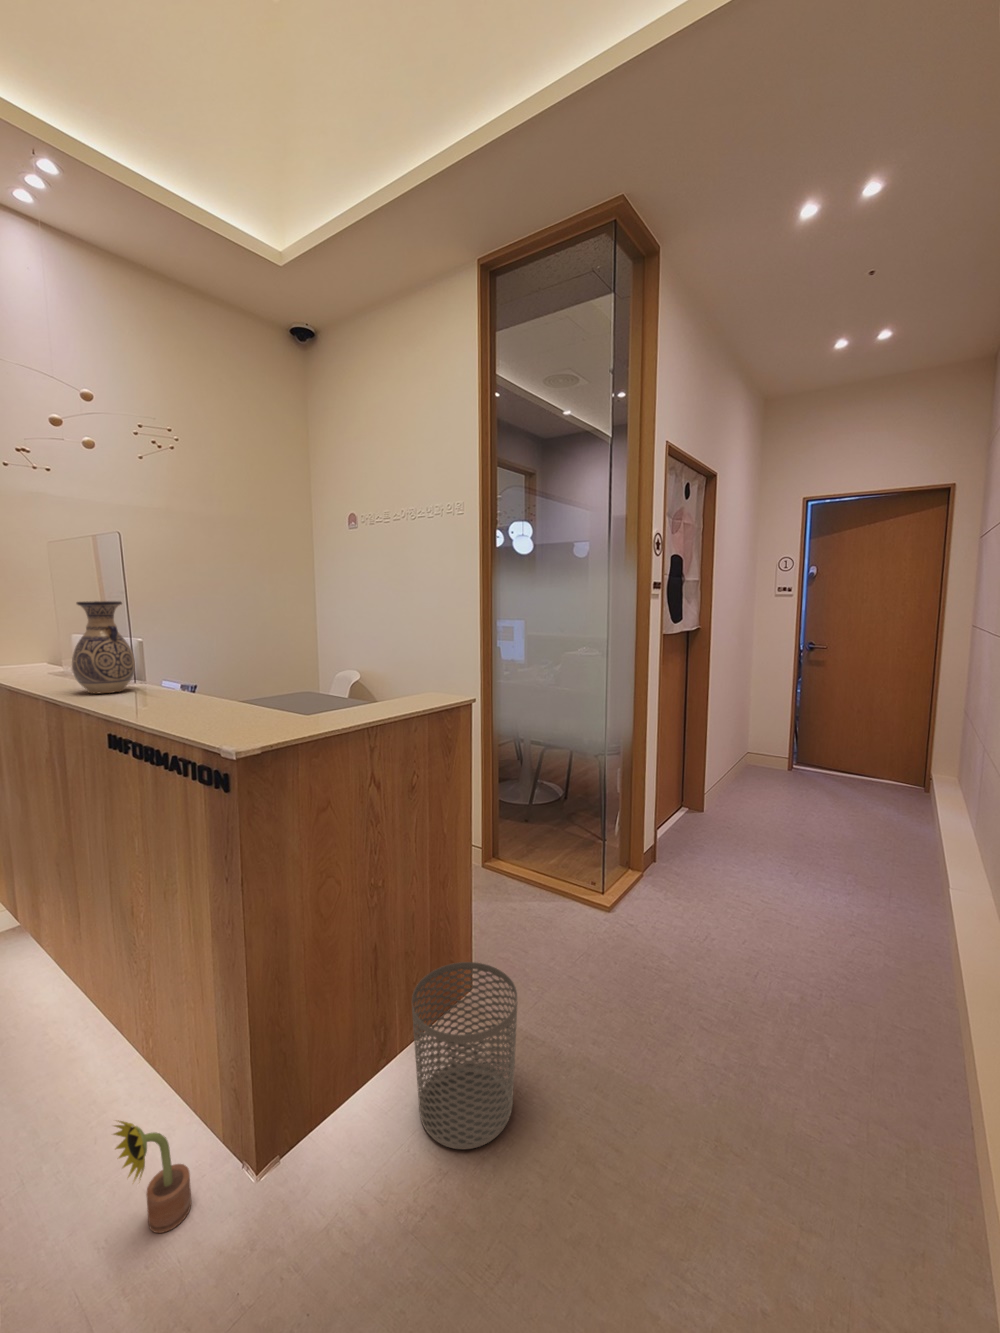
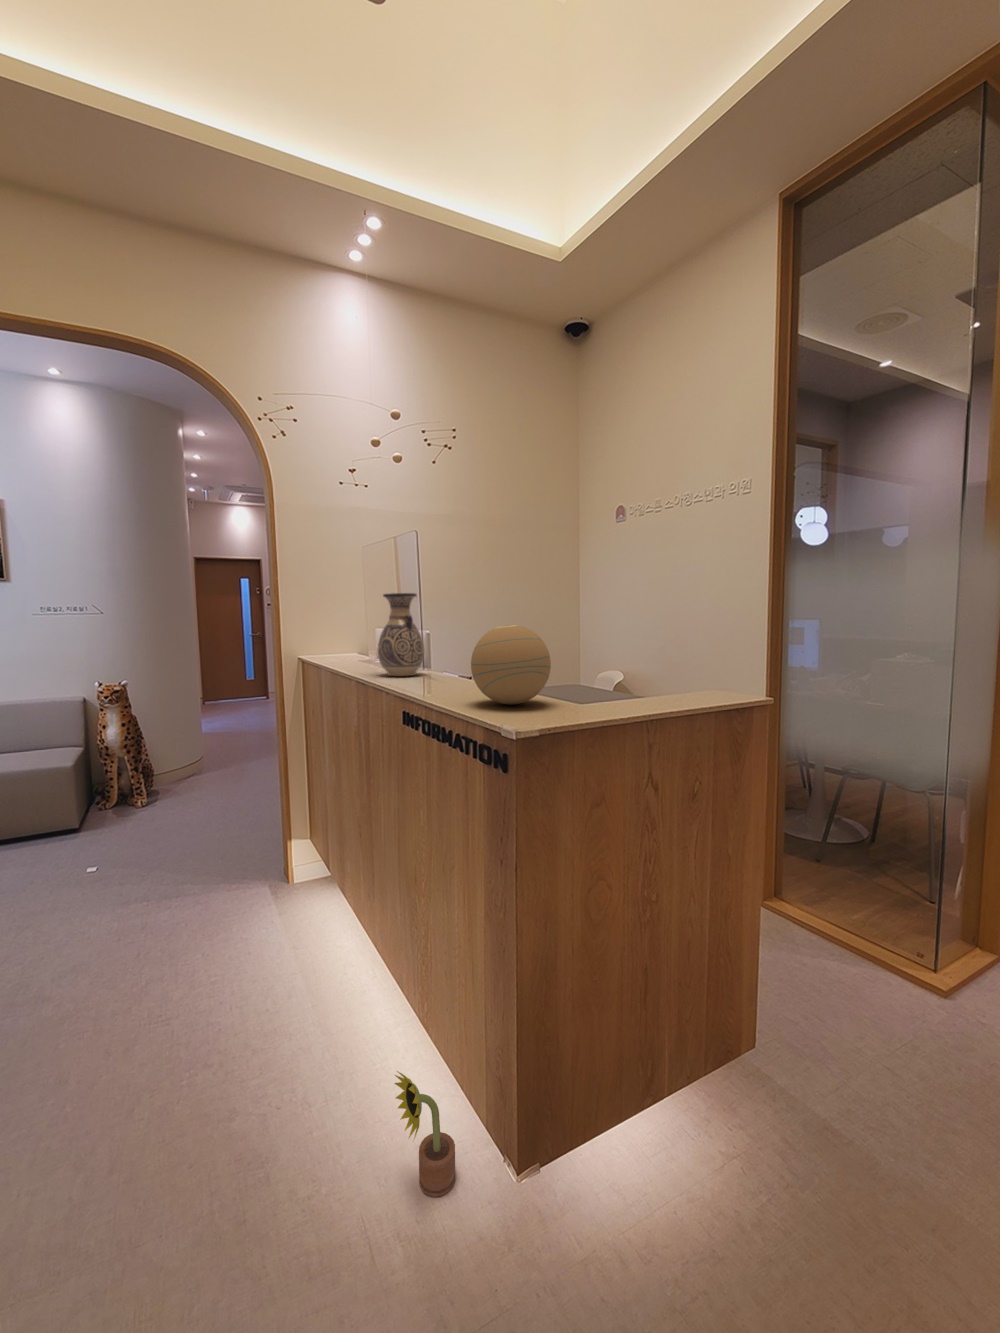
decorative orb: none [187,642,275,721] -> present [471,625,551,705]
waste bin: present [412,962,517,1149] -> none [685,1013,825,1253]

